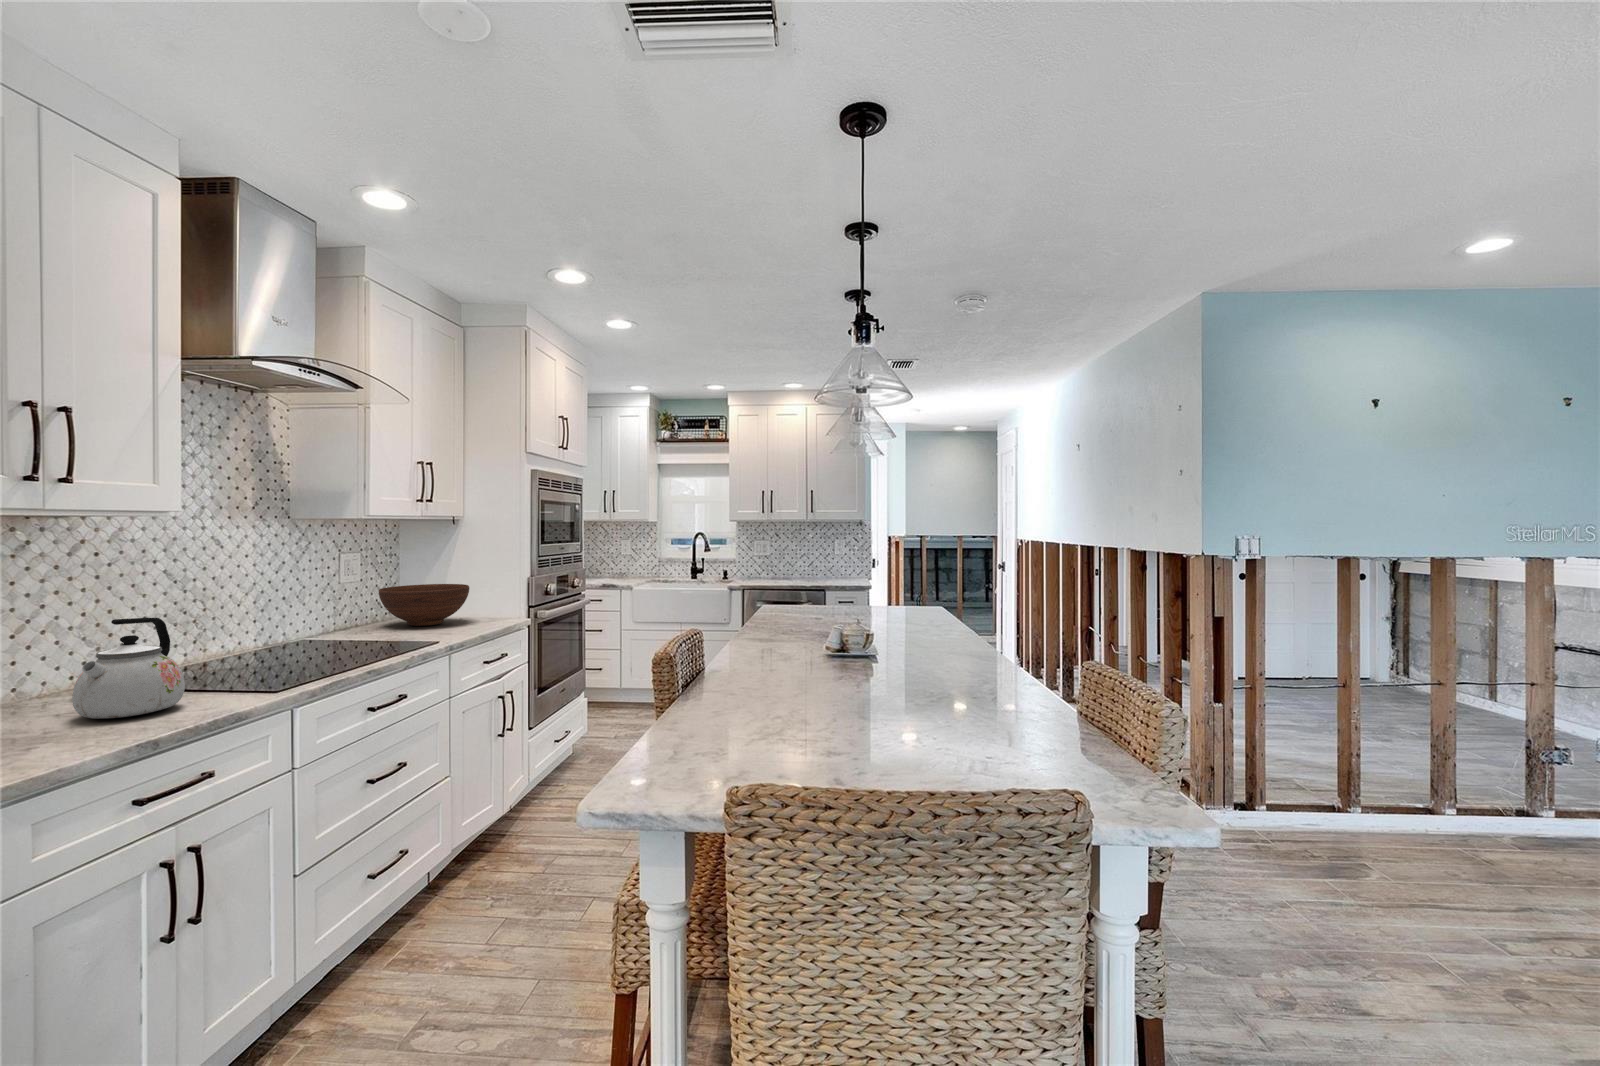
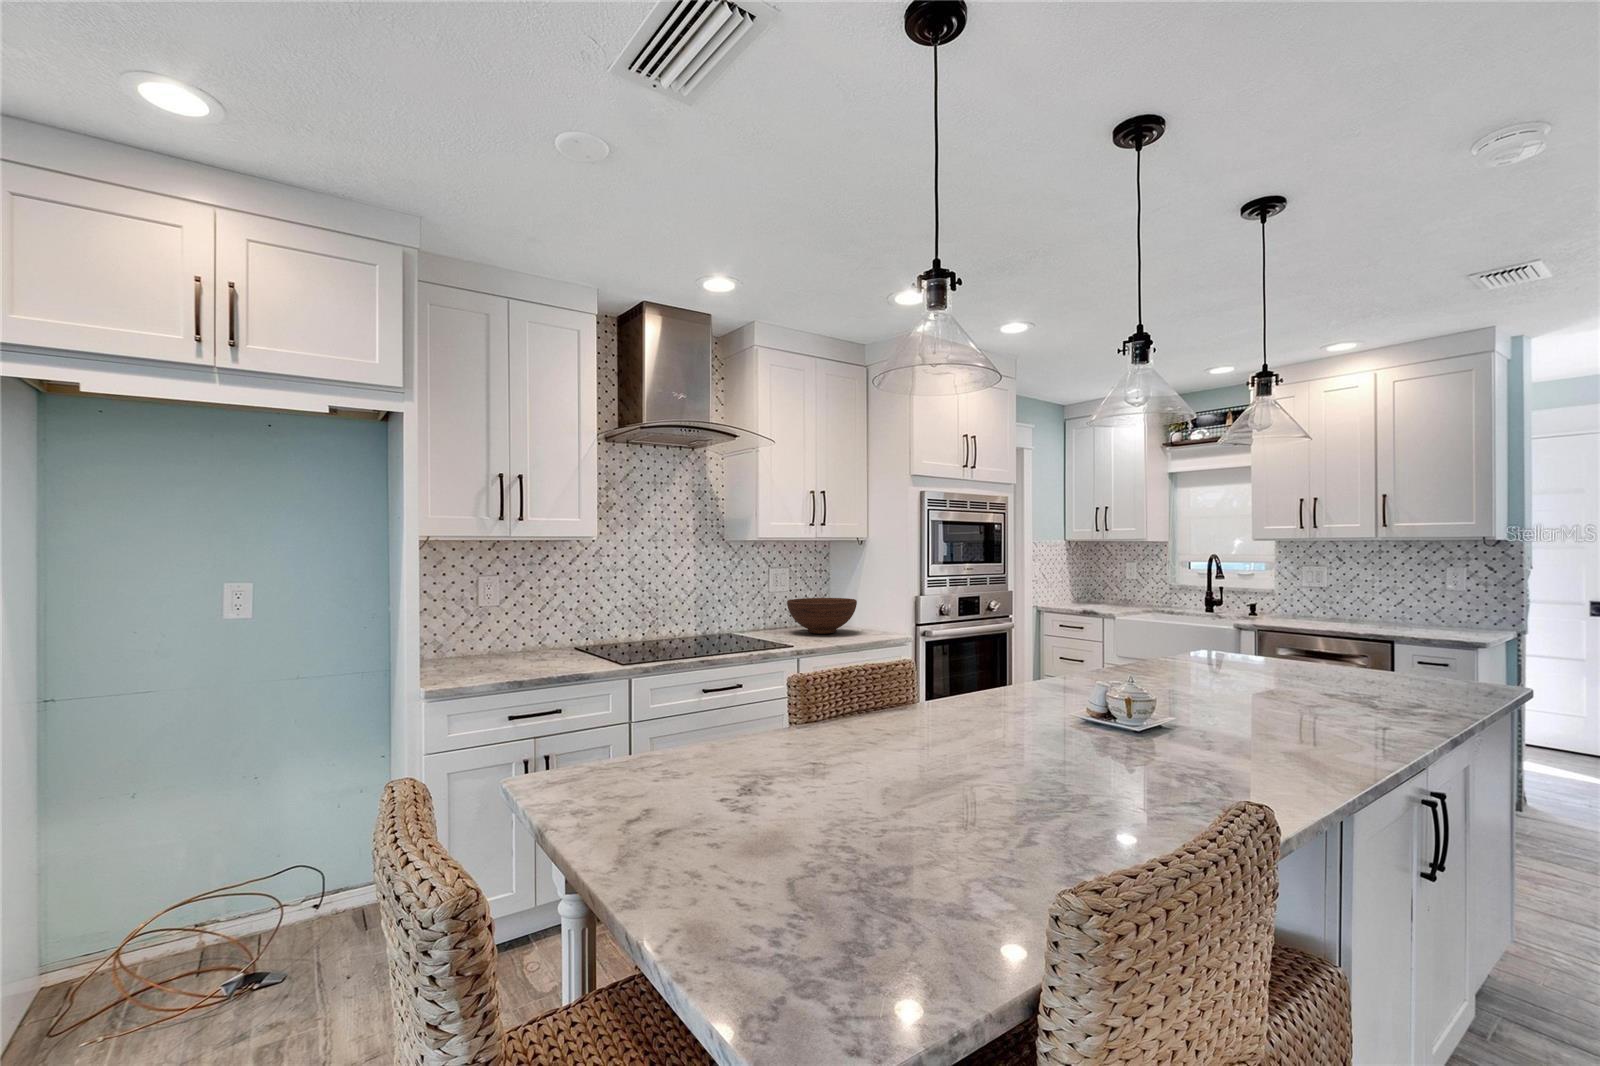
kettle: present [72,618,185,719] -> none [524,605,577,665]

